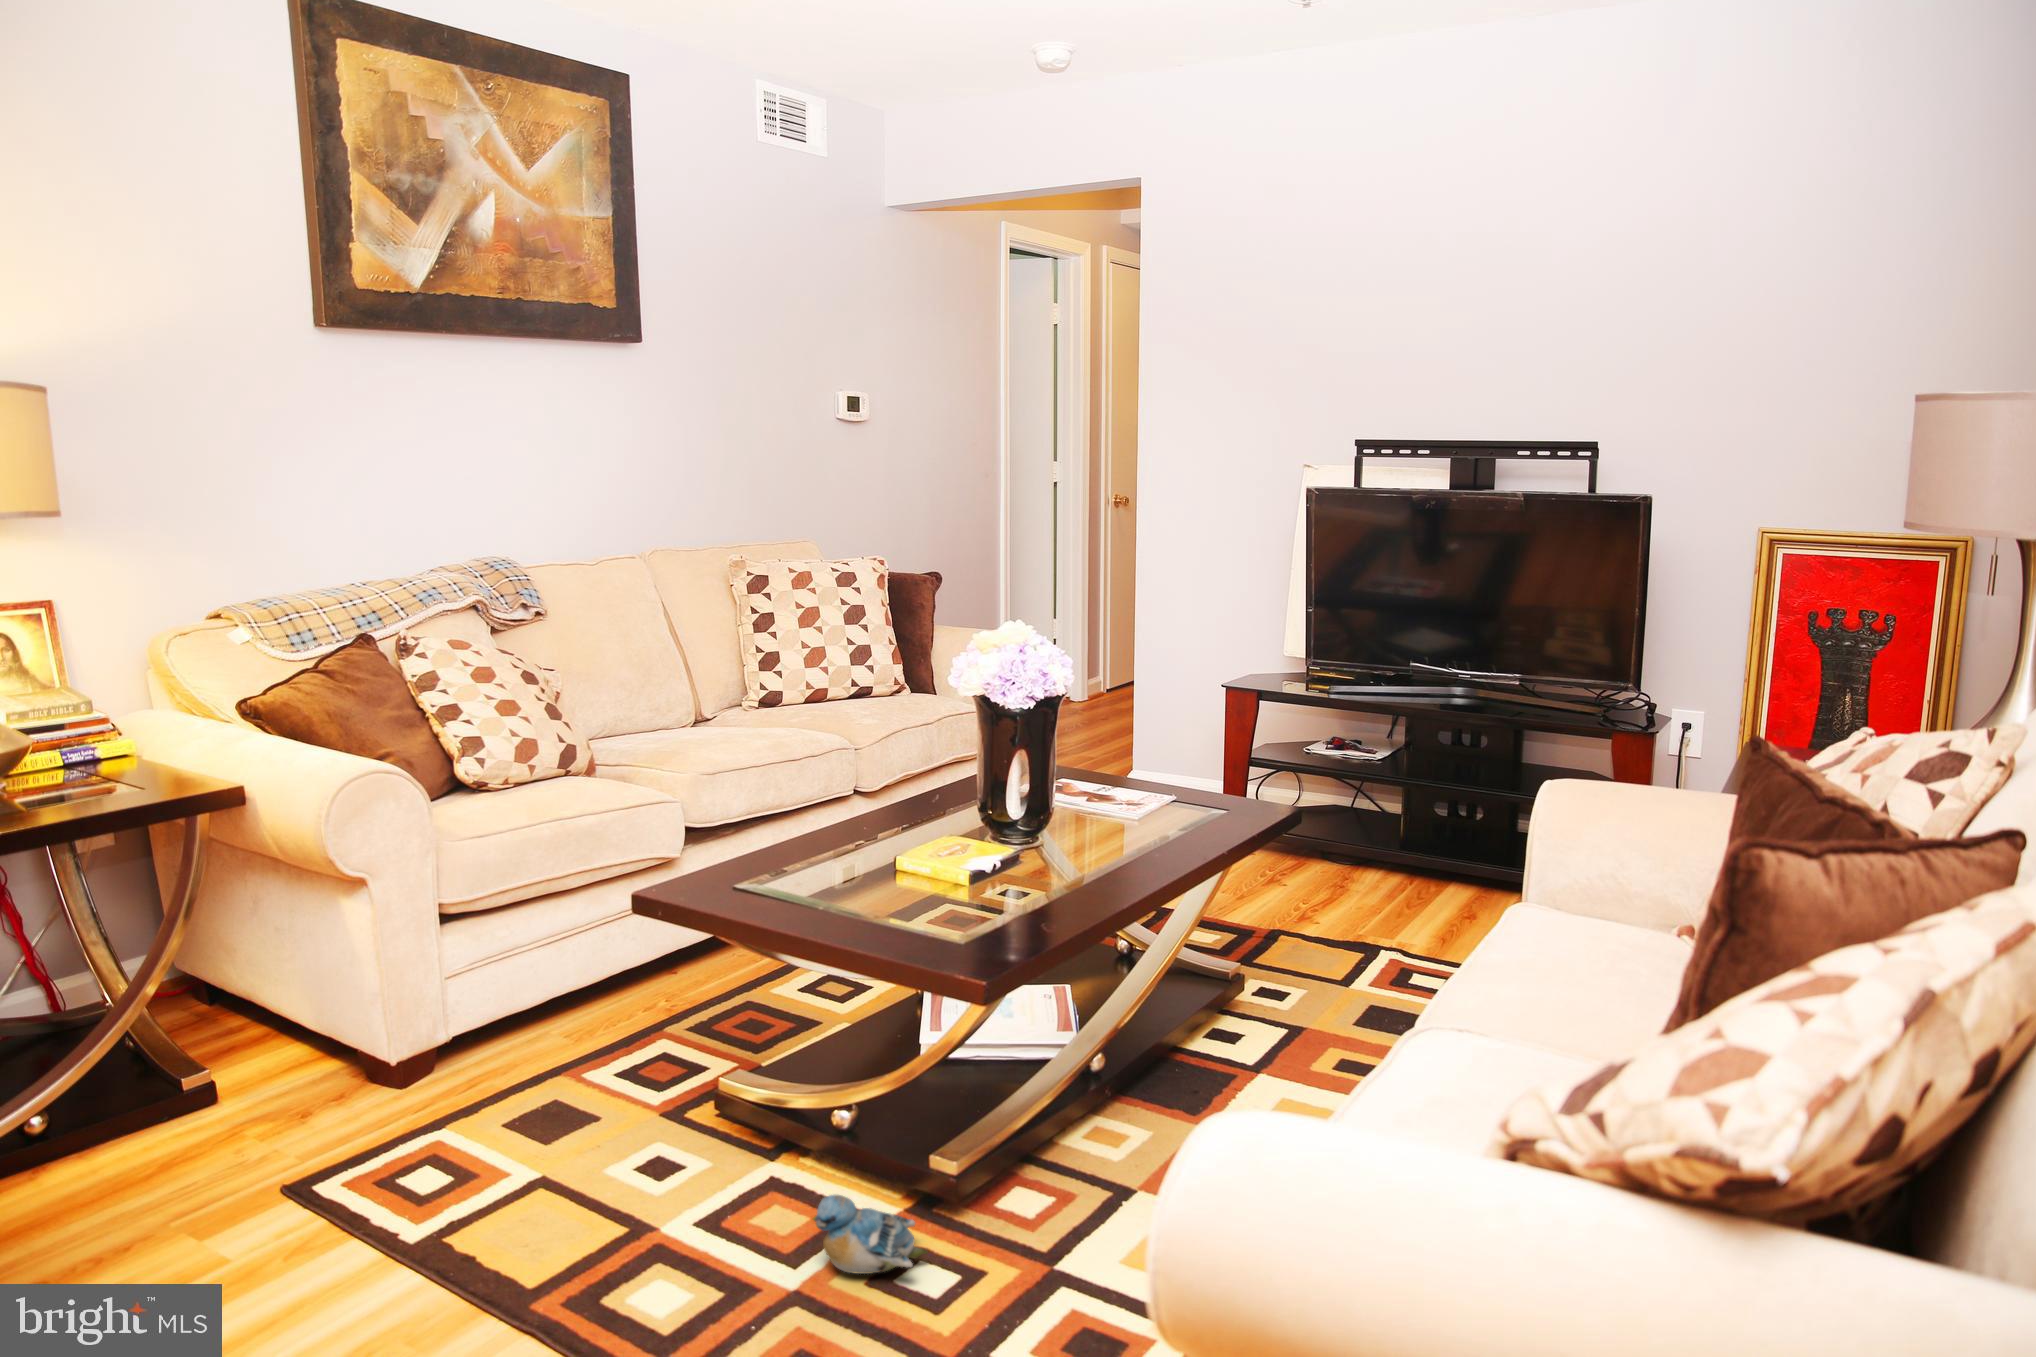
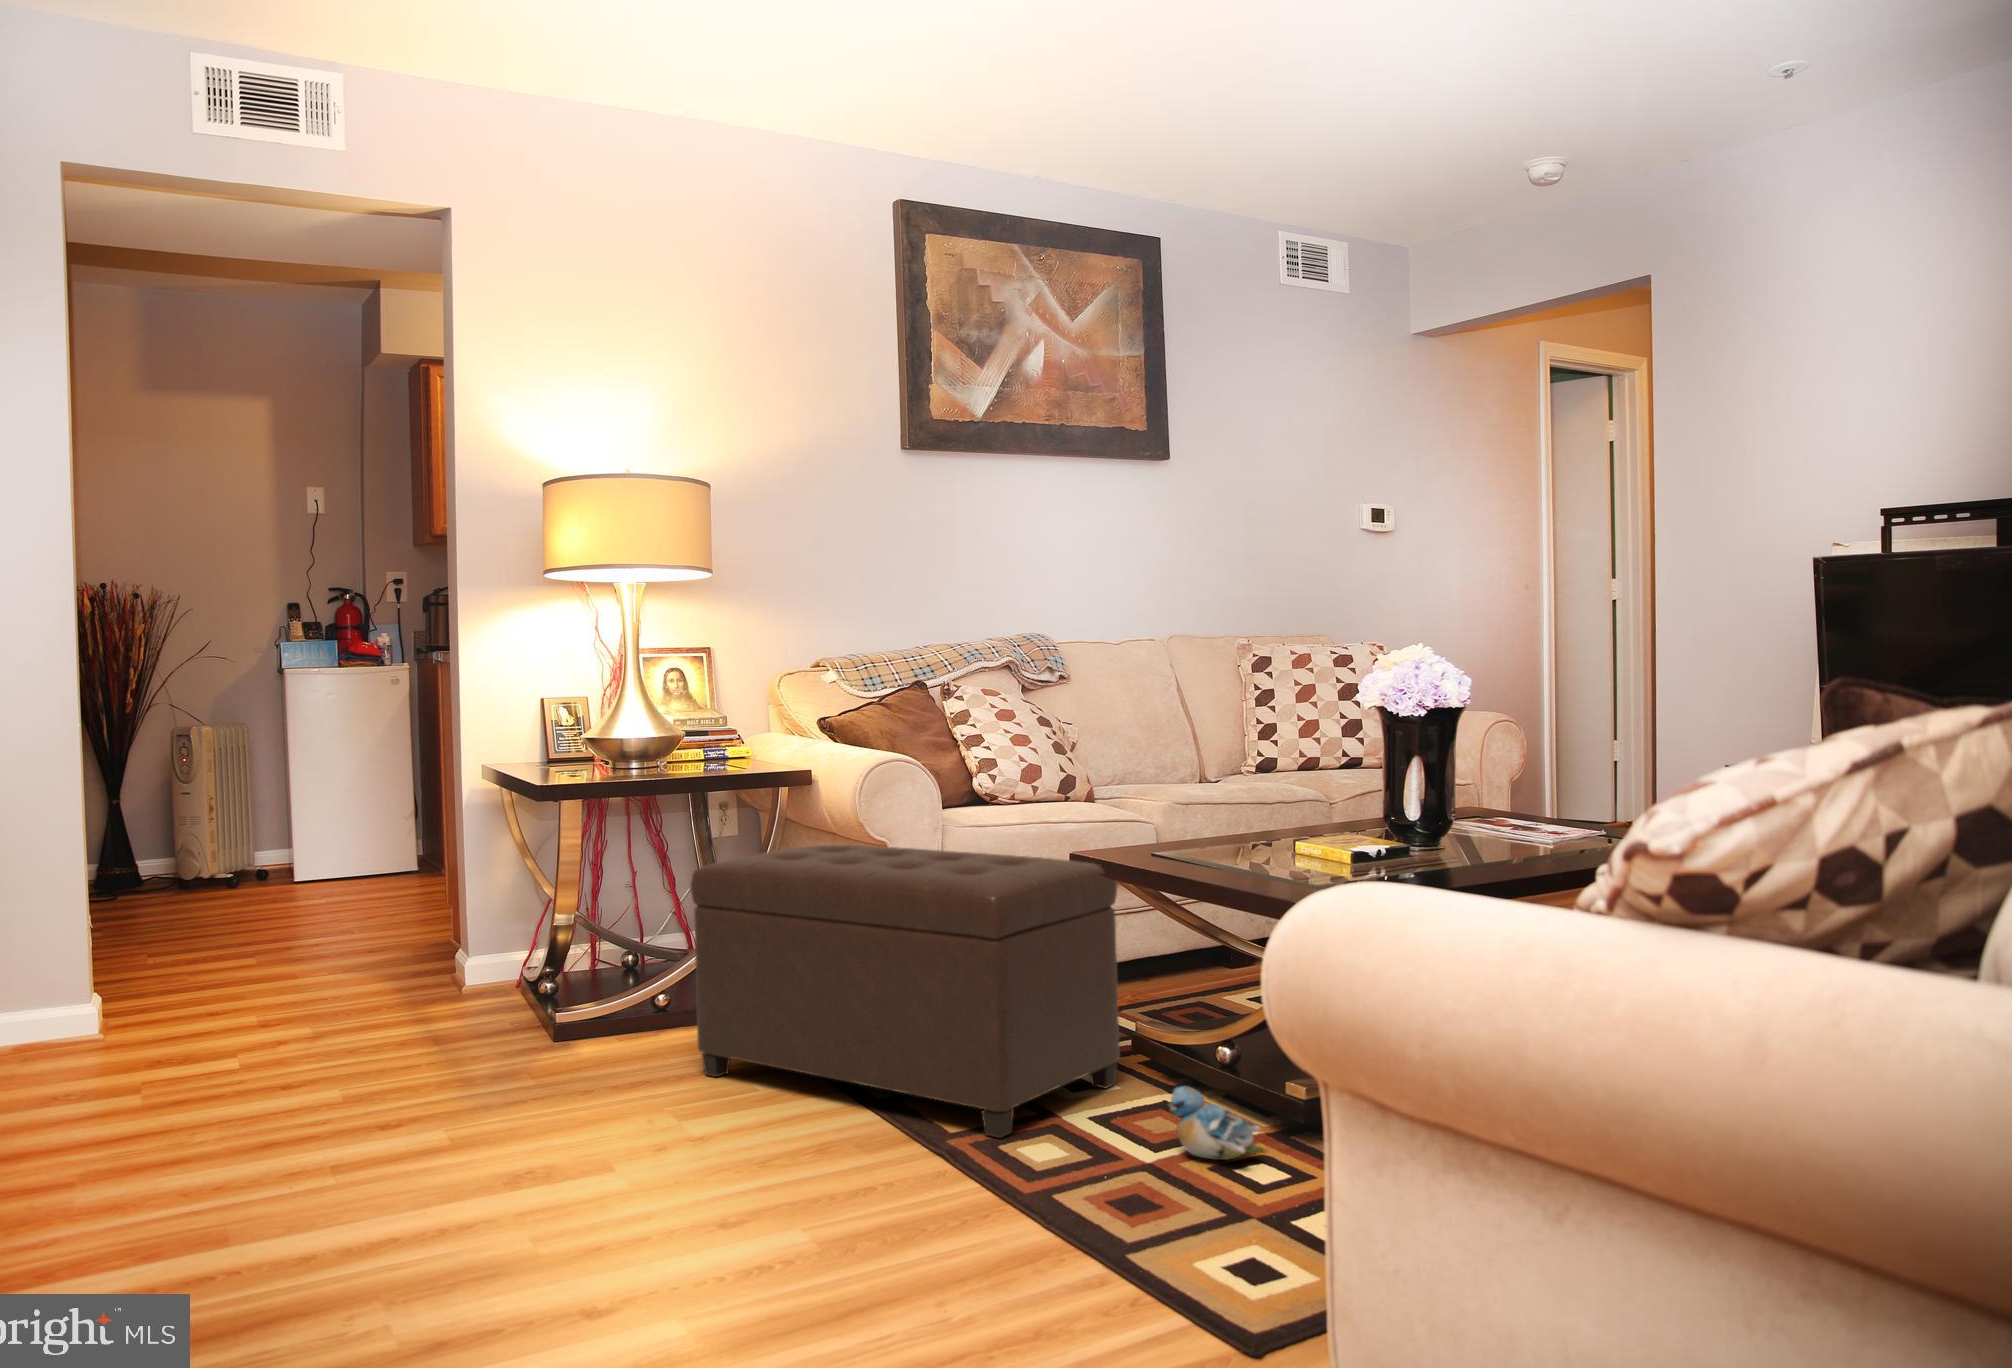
ottoman: none [80,890,709,1291] -> present [691,845,1120,1138]

